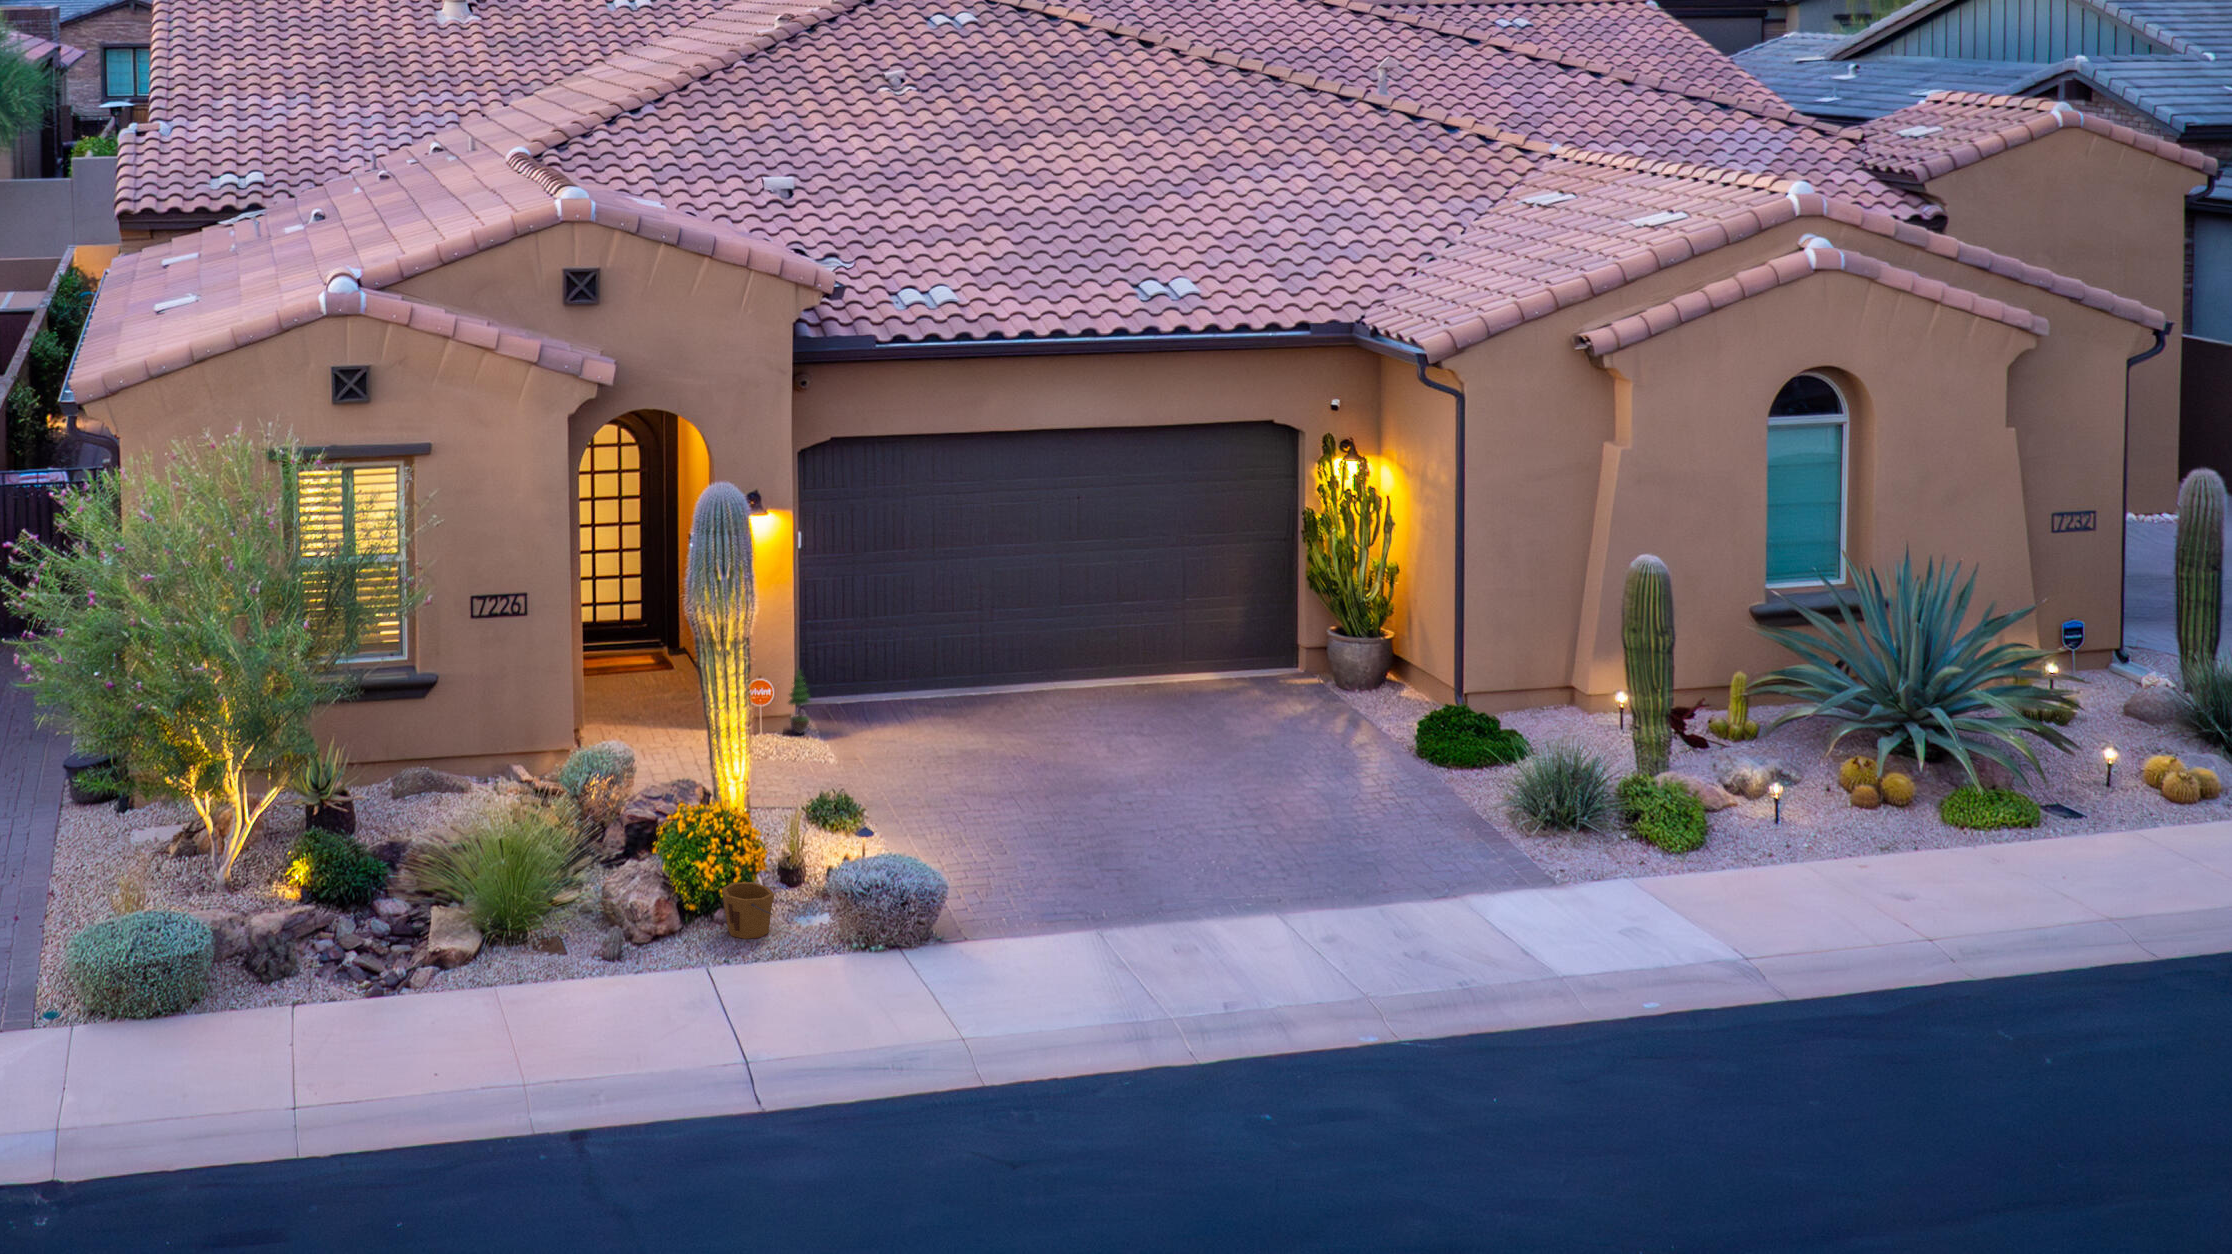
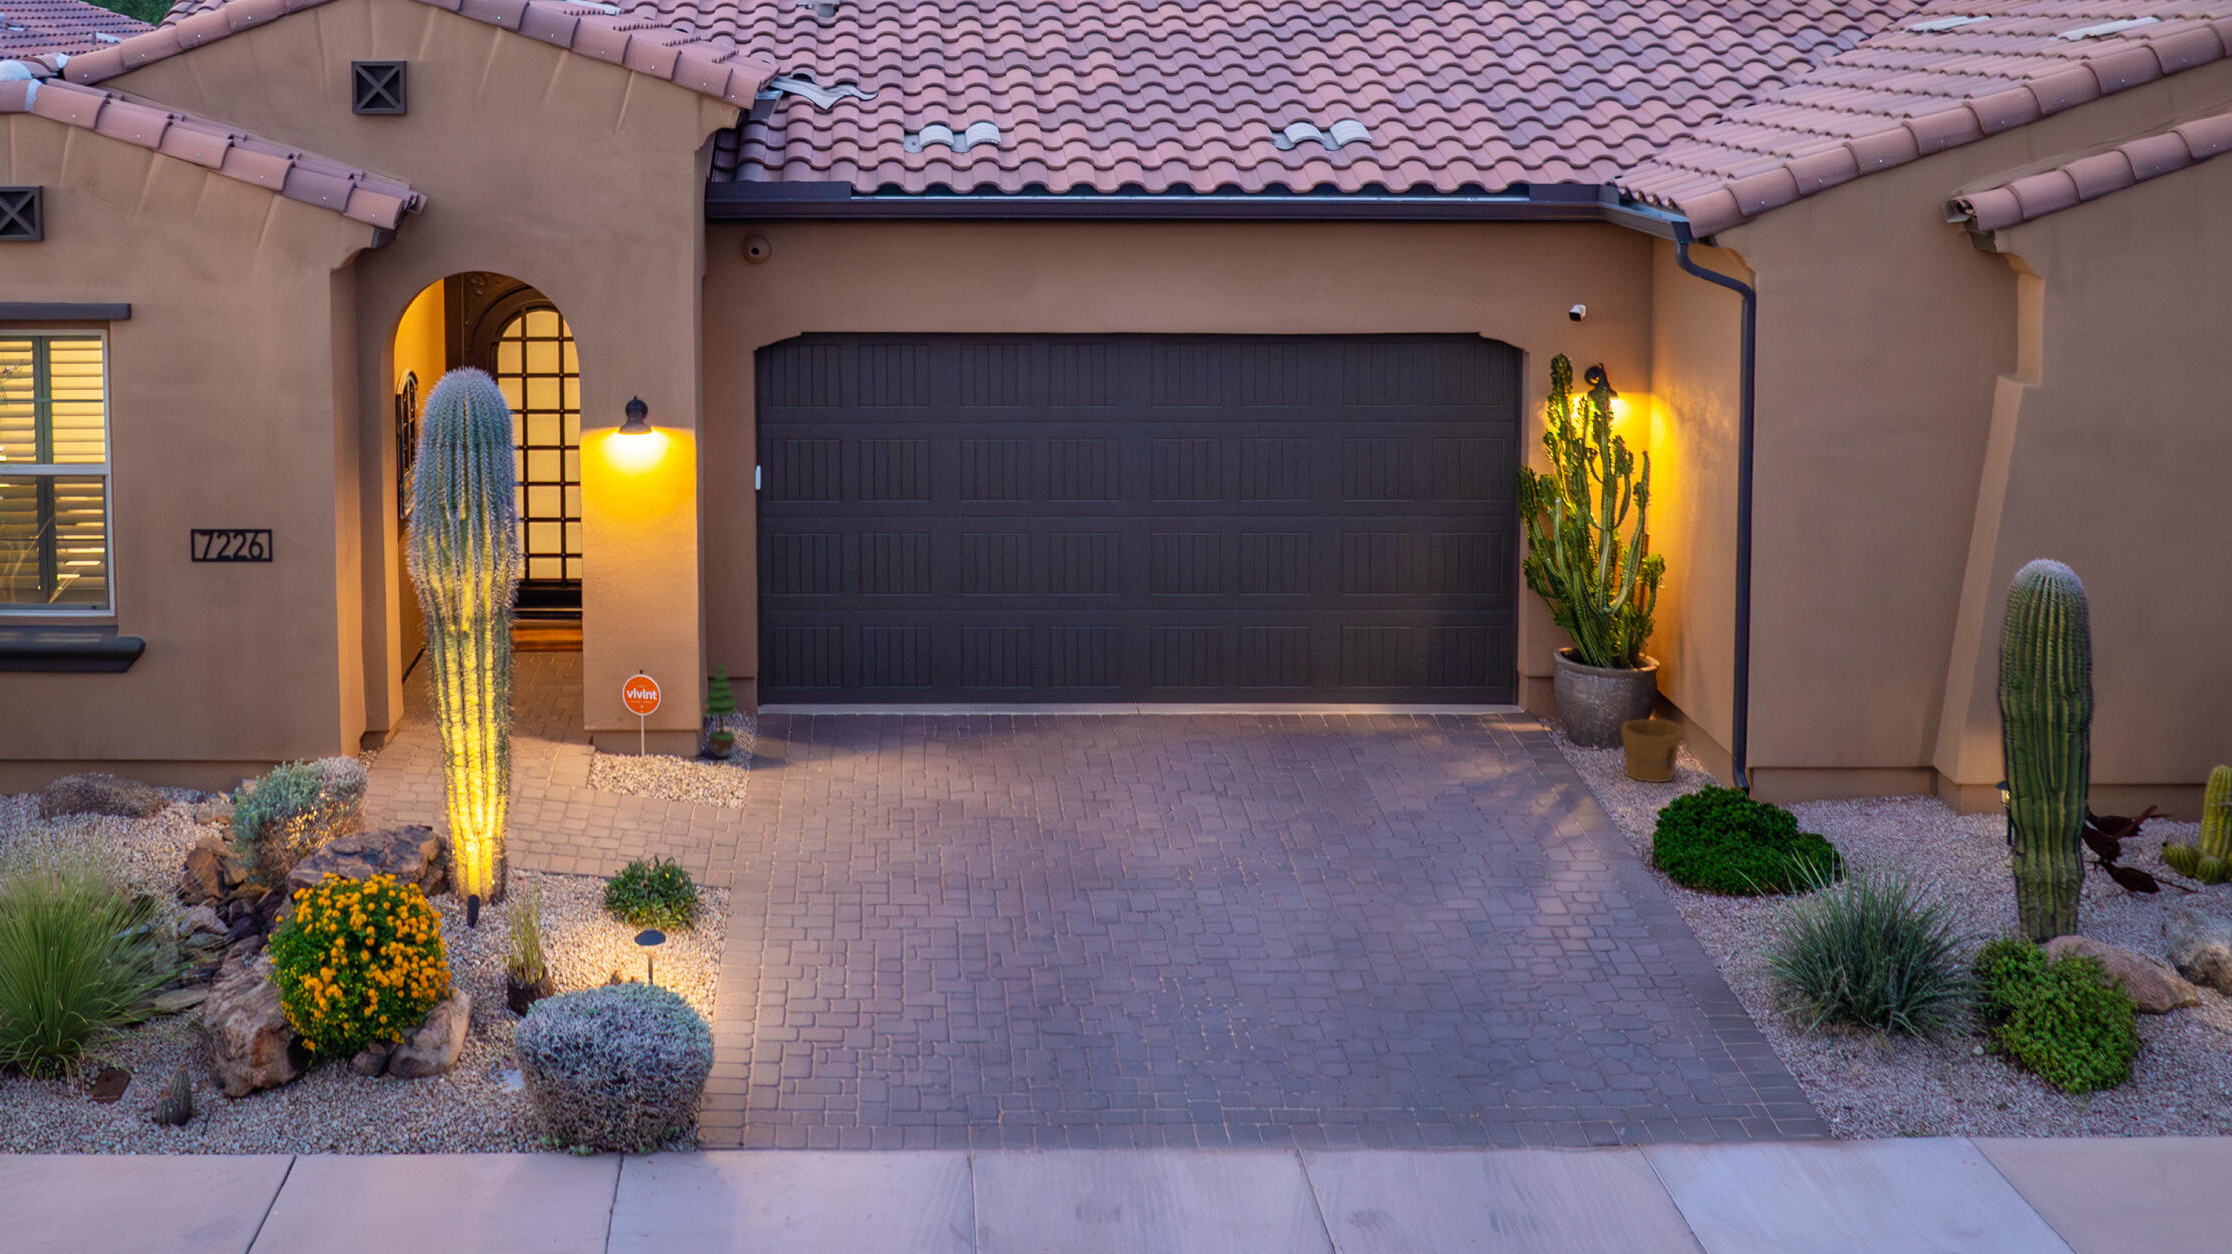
bucket: present [722,882,774,939] -> present [1618,719,1683,783]

